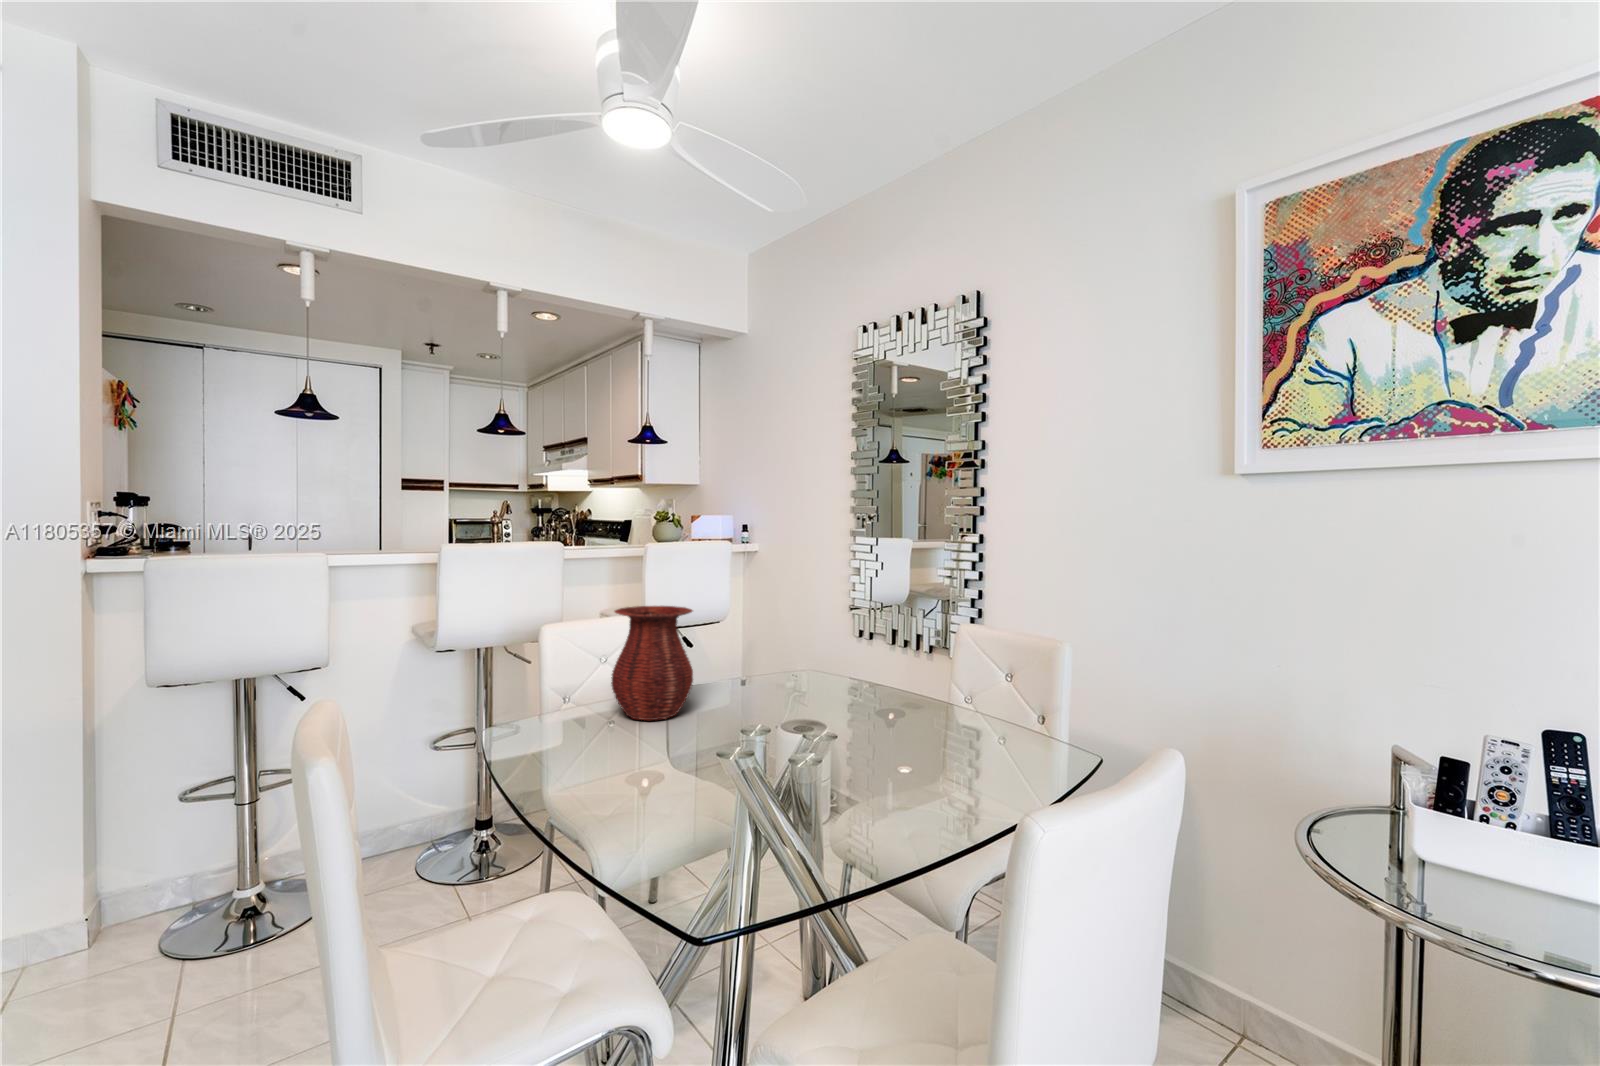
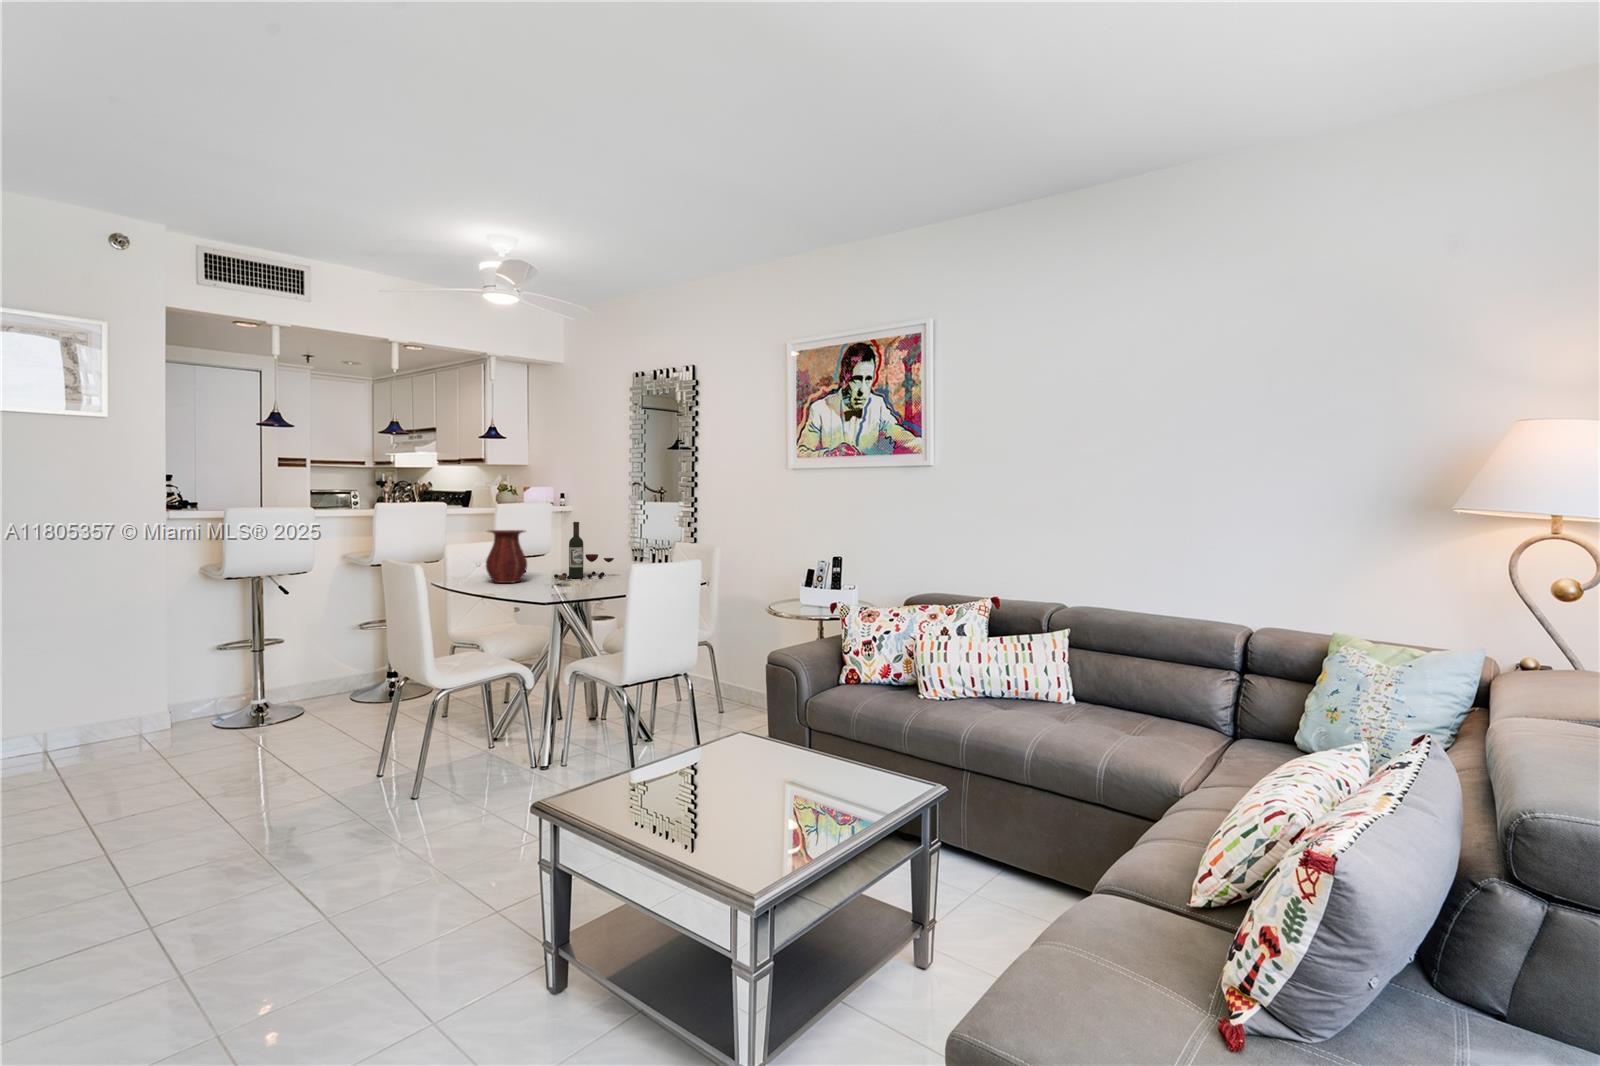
wine bottle: none [743,588,860,707] -> present [554,522,614,579]

